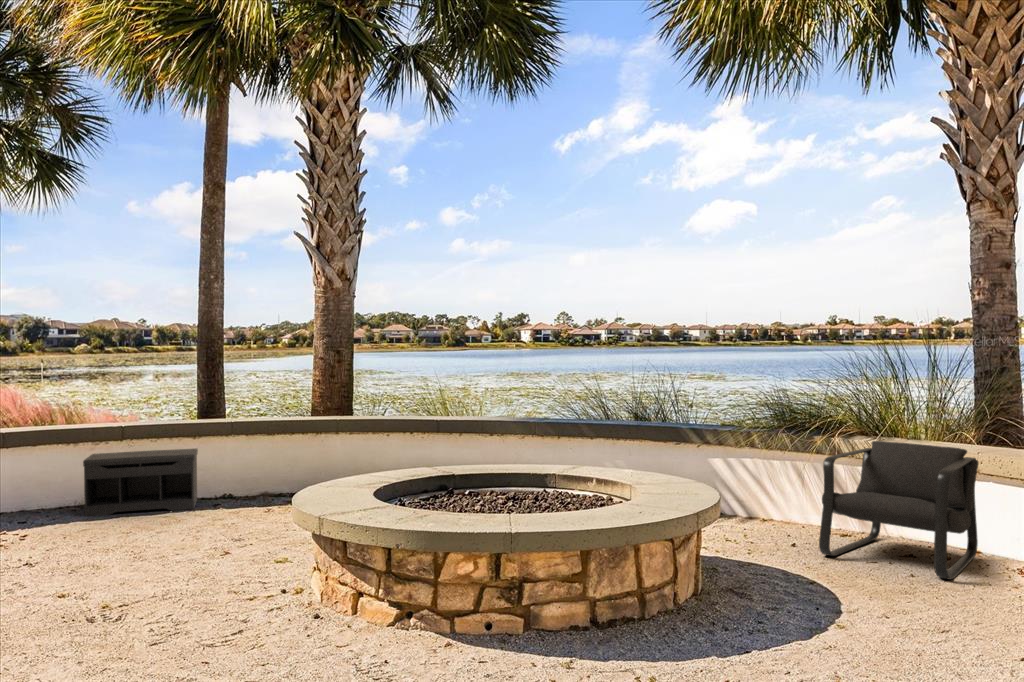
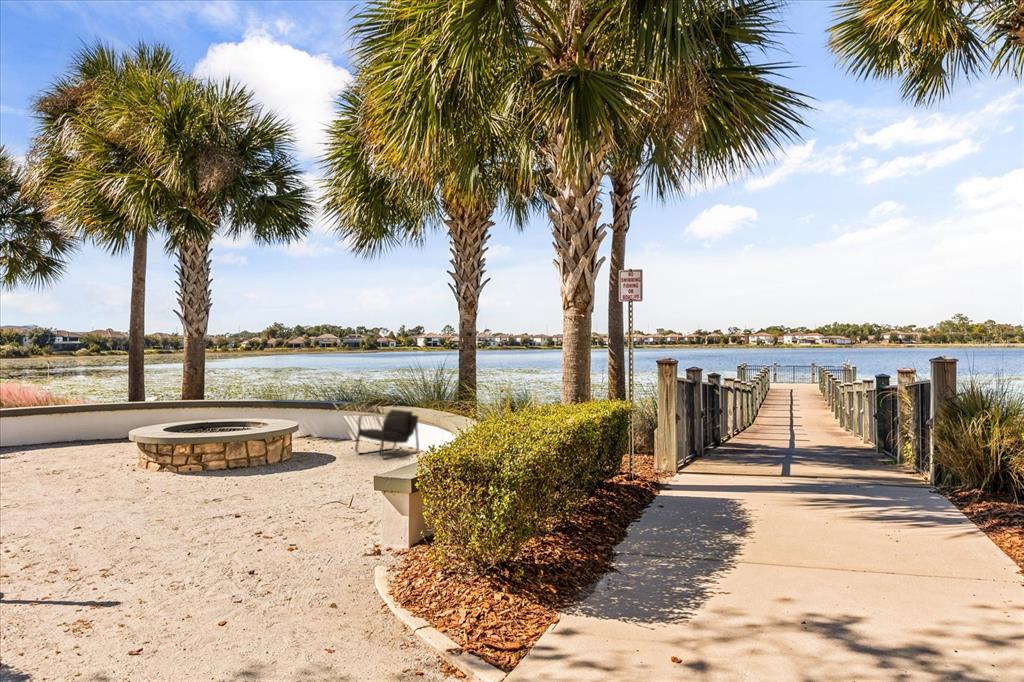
bench: present [83,449,198,516] -> none [60,416,118,447]

